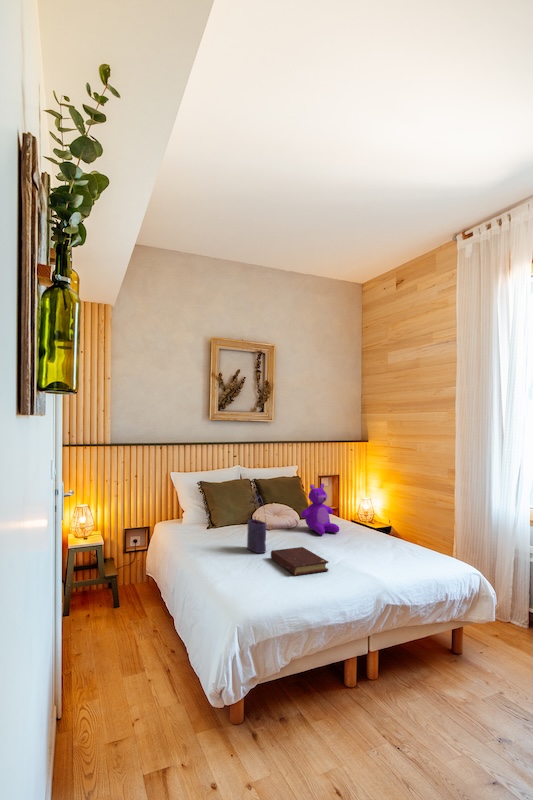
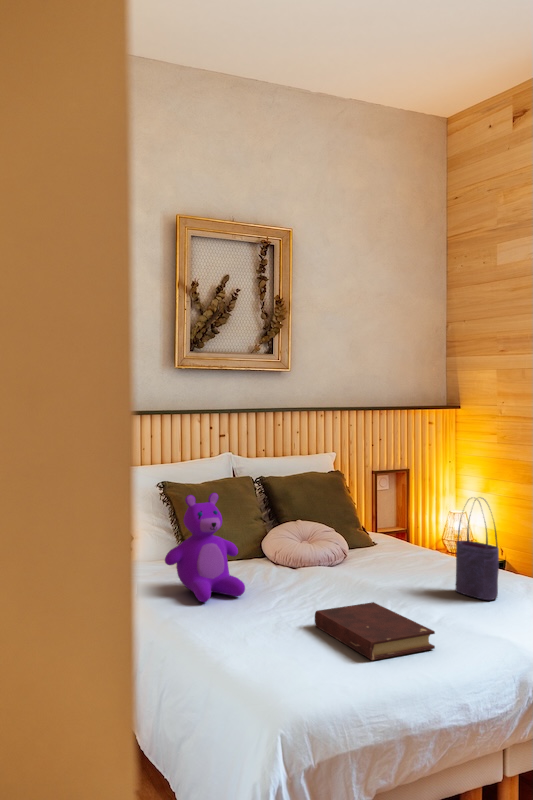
teddy bear: present [301,483,339,535] -> present [165,493,245,602]
tote bag: present [247,496,266,553] -> present [455,498,499,600]

